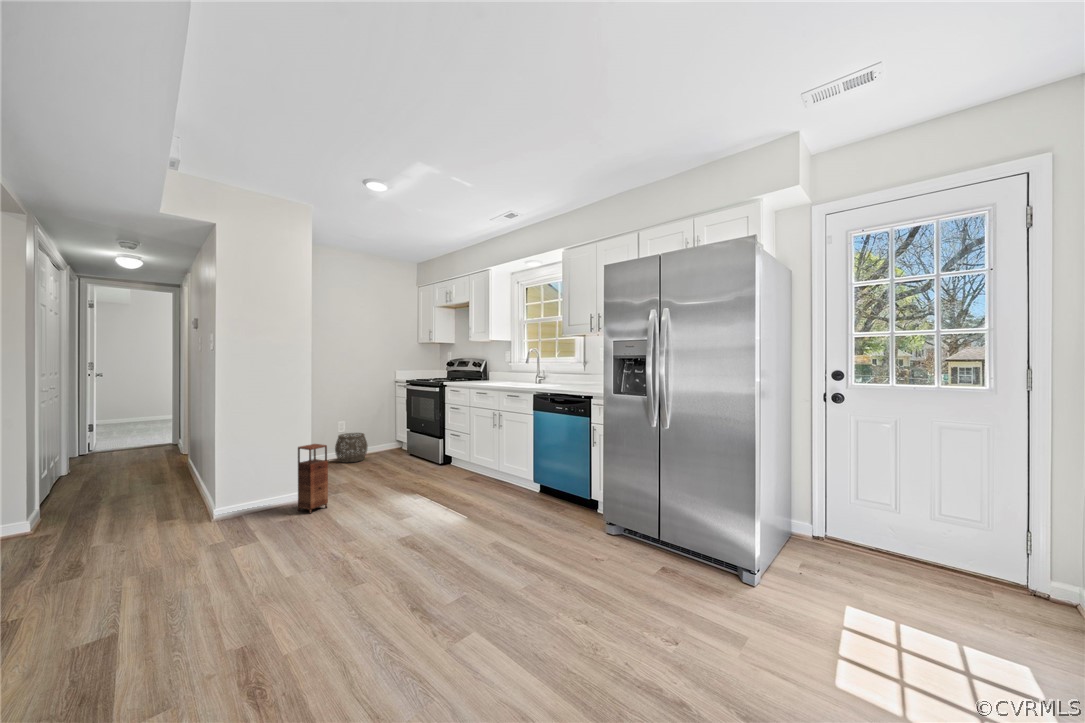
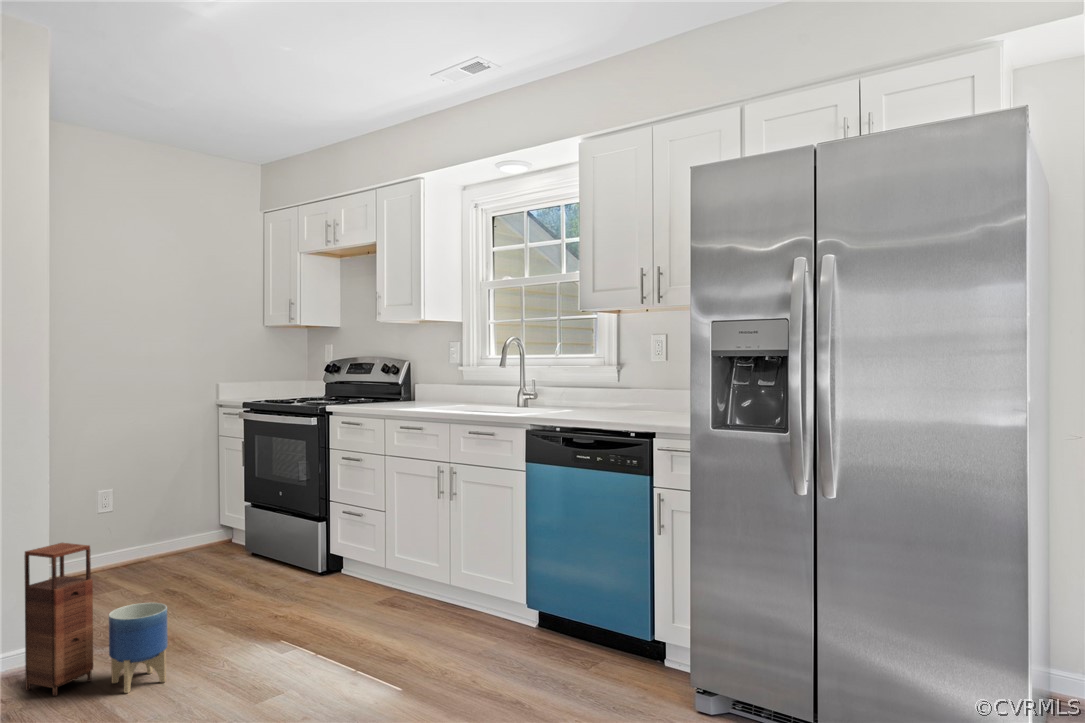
woven basket: present [335,433,368,463] -> none [93,512,164,575]
planter: none [334,473,361,514] -> present [109,603,168,693]

